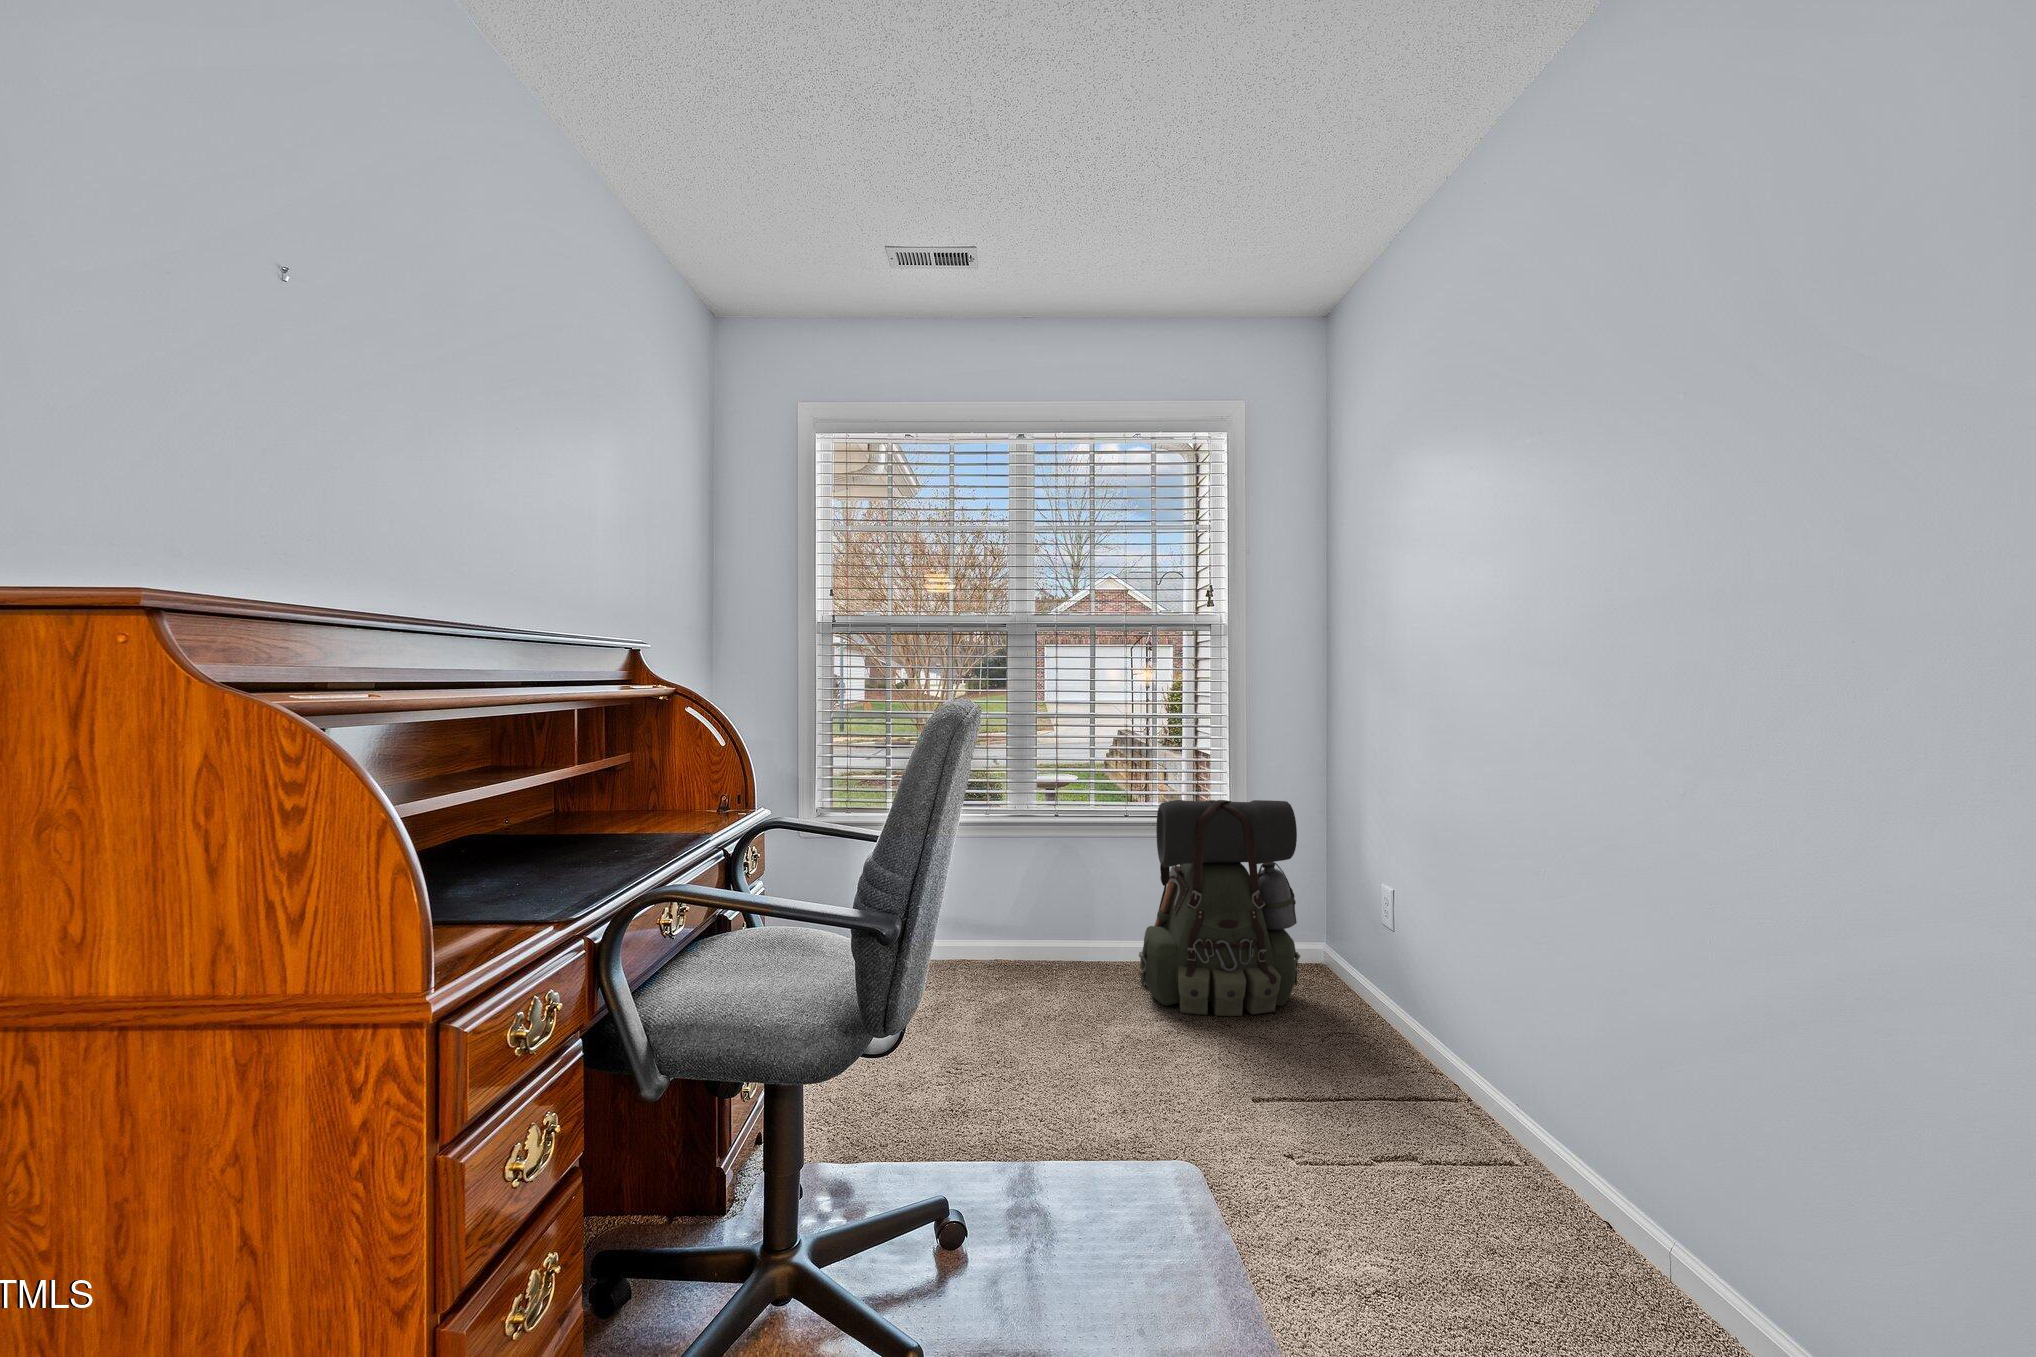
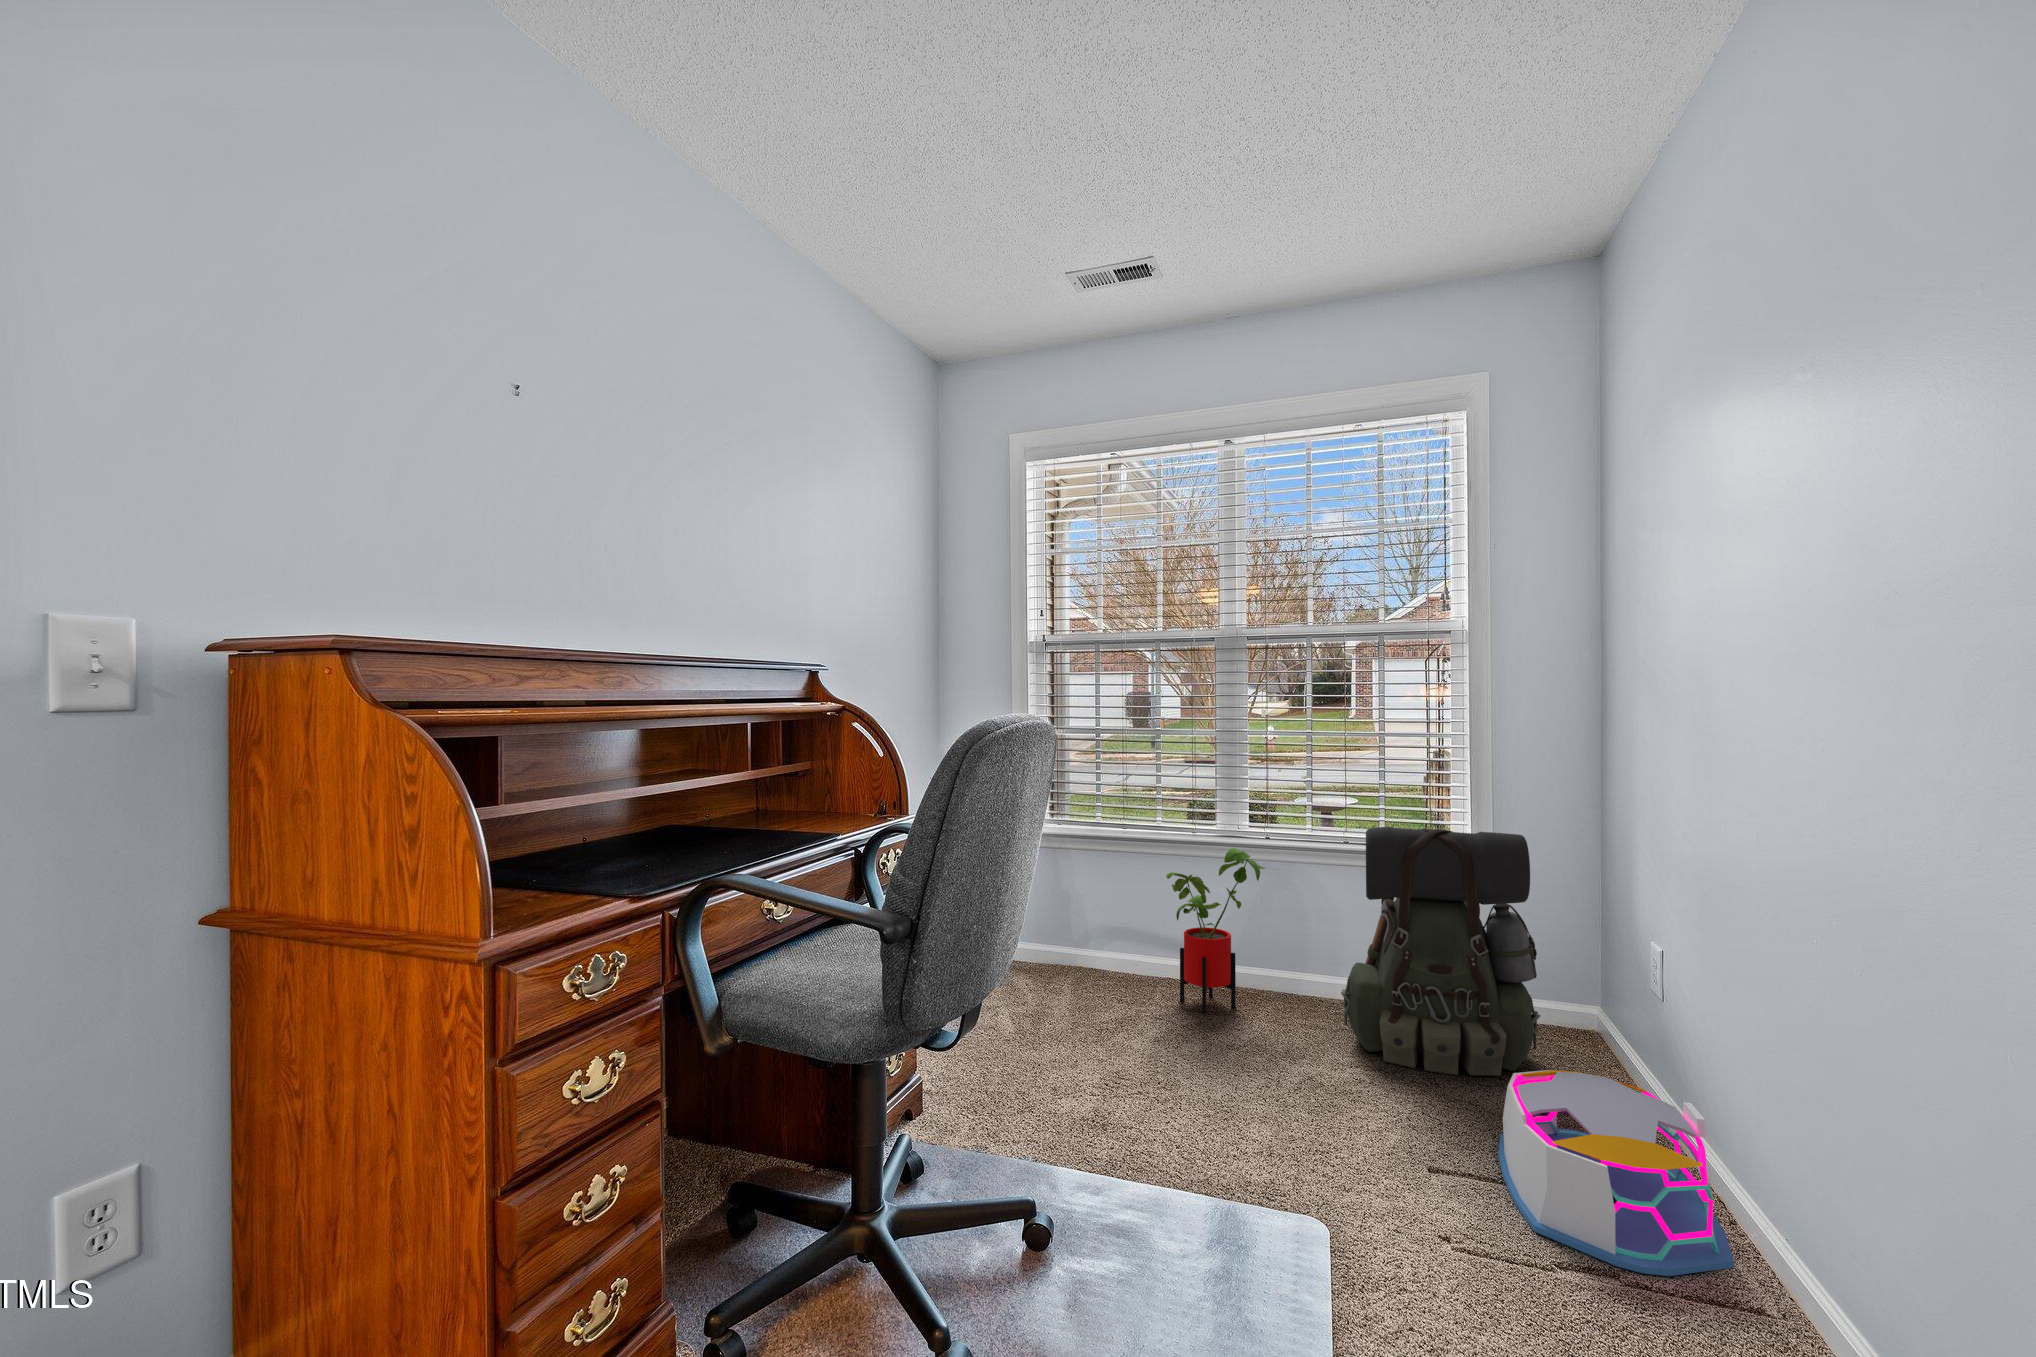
house plant: none [966,828,1061,990] -> present [1166,848,1265,1013]
storage bin: none [1295,999,1490,1154] -> present [1498,1070,1734,1276]

